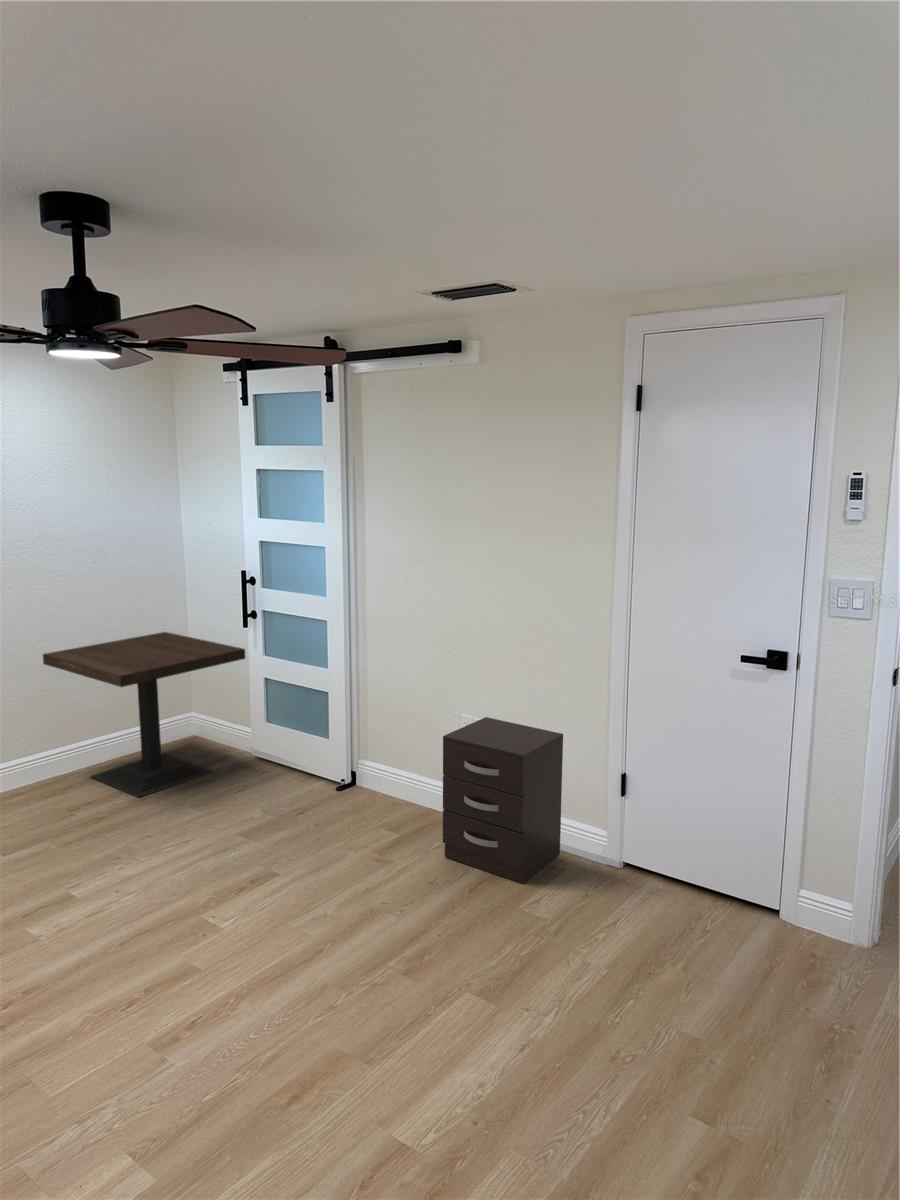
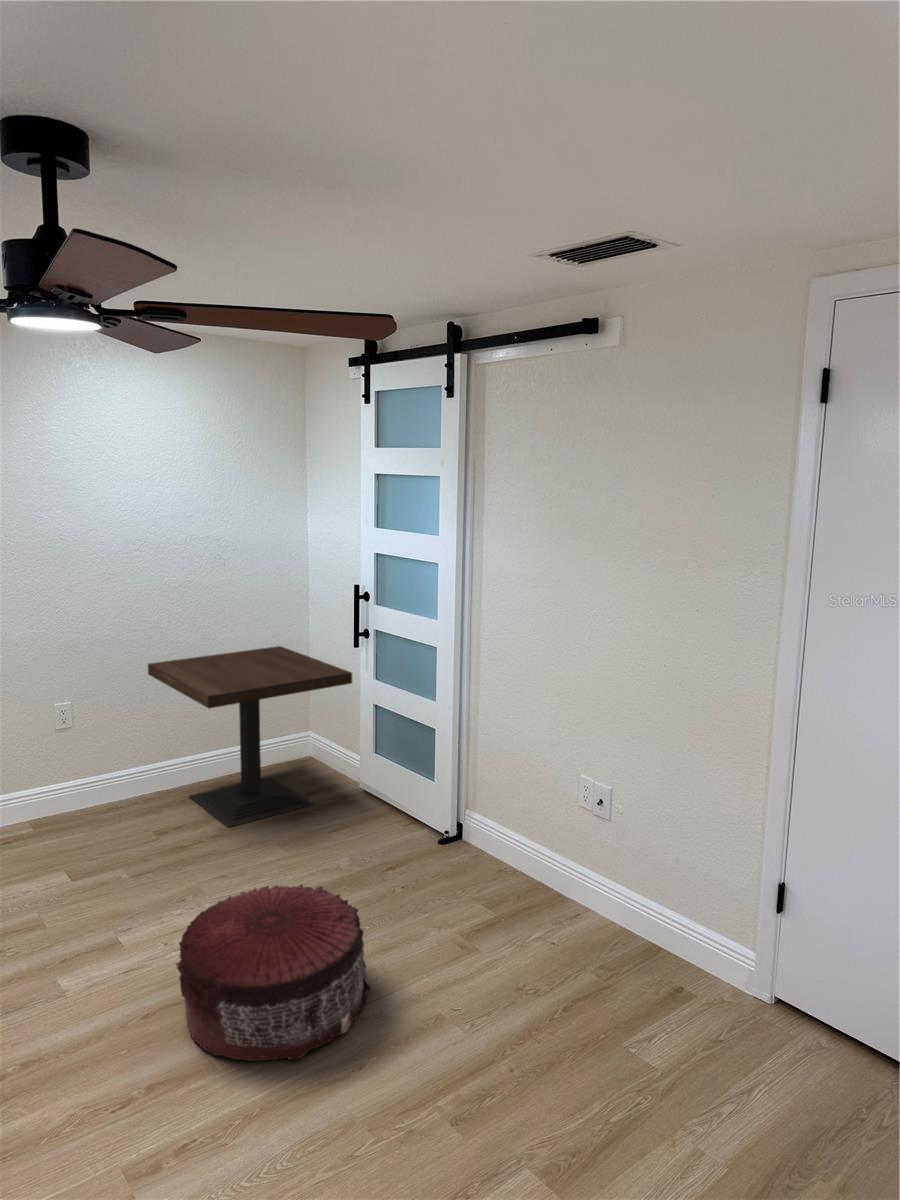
dresser: present [443,717,563,884] -> none [542,783,702,1007]
pouf: none [148,821,313,961] -> present [176,884,371,1061]

